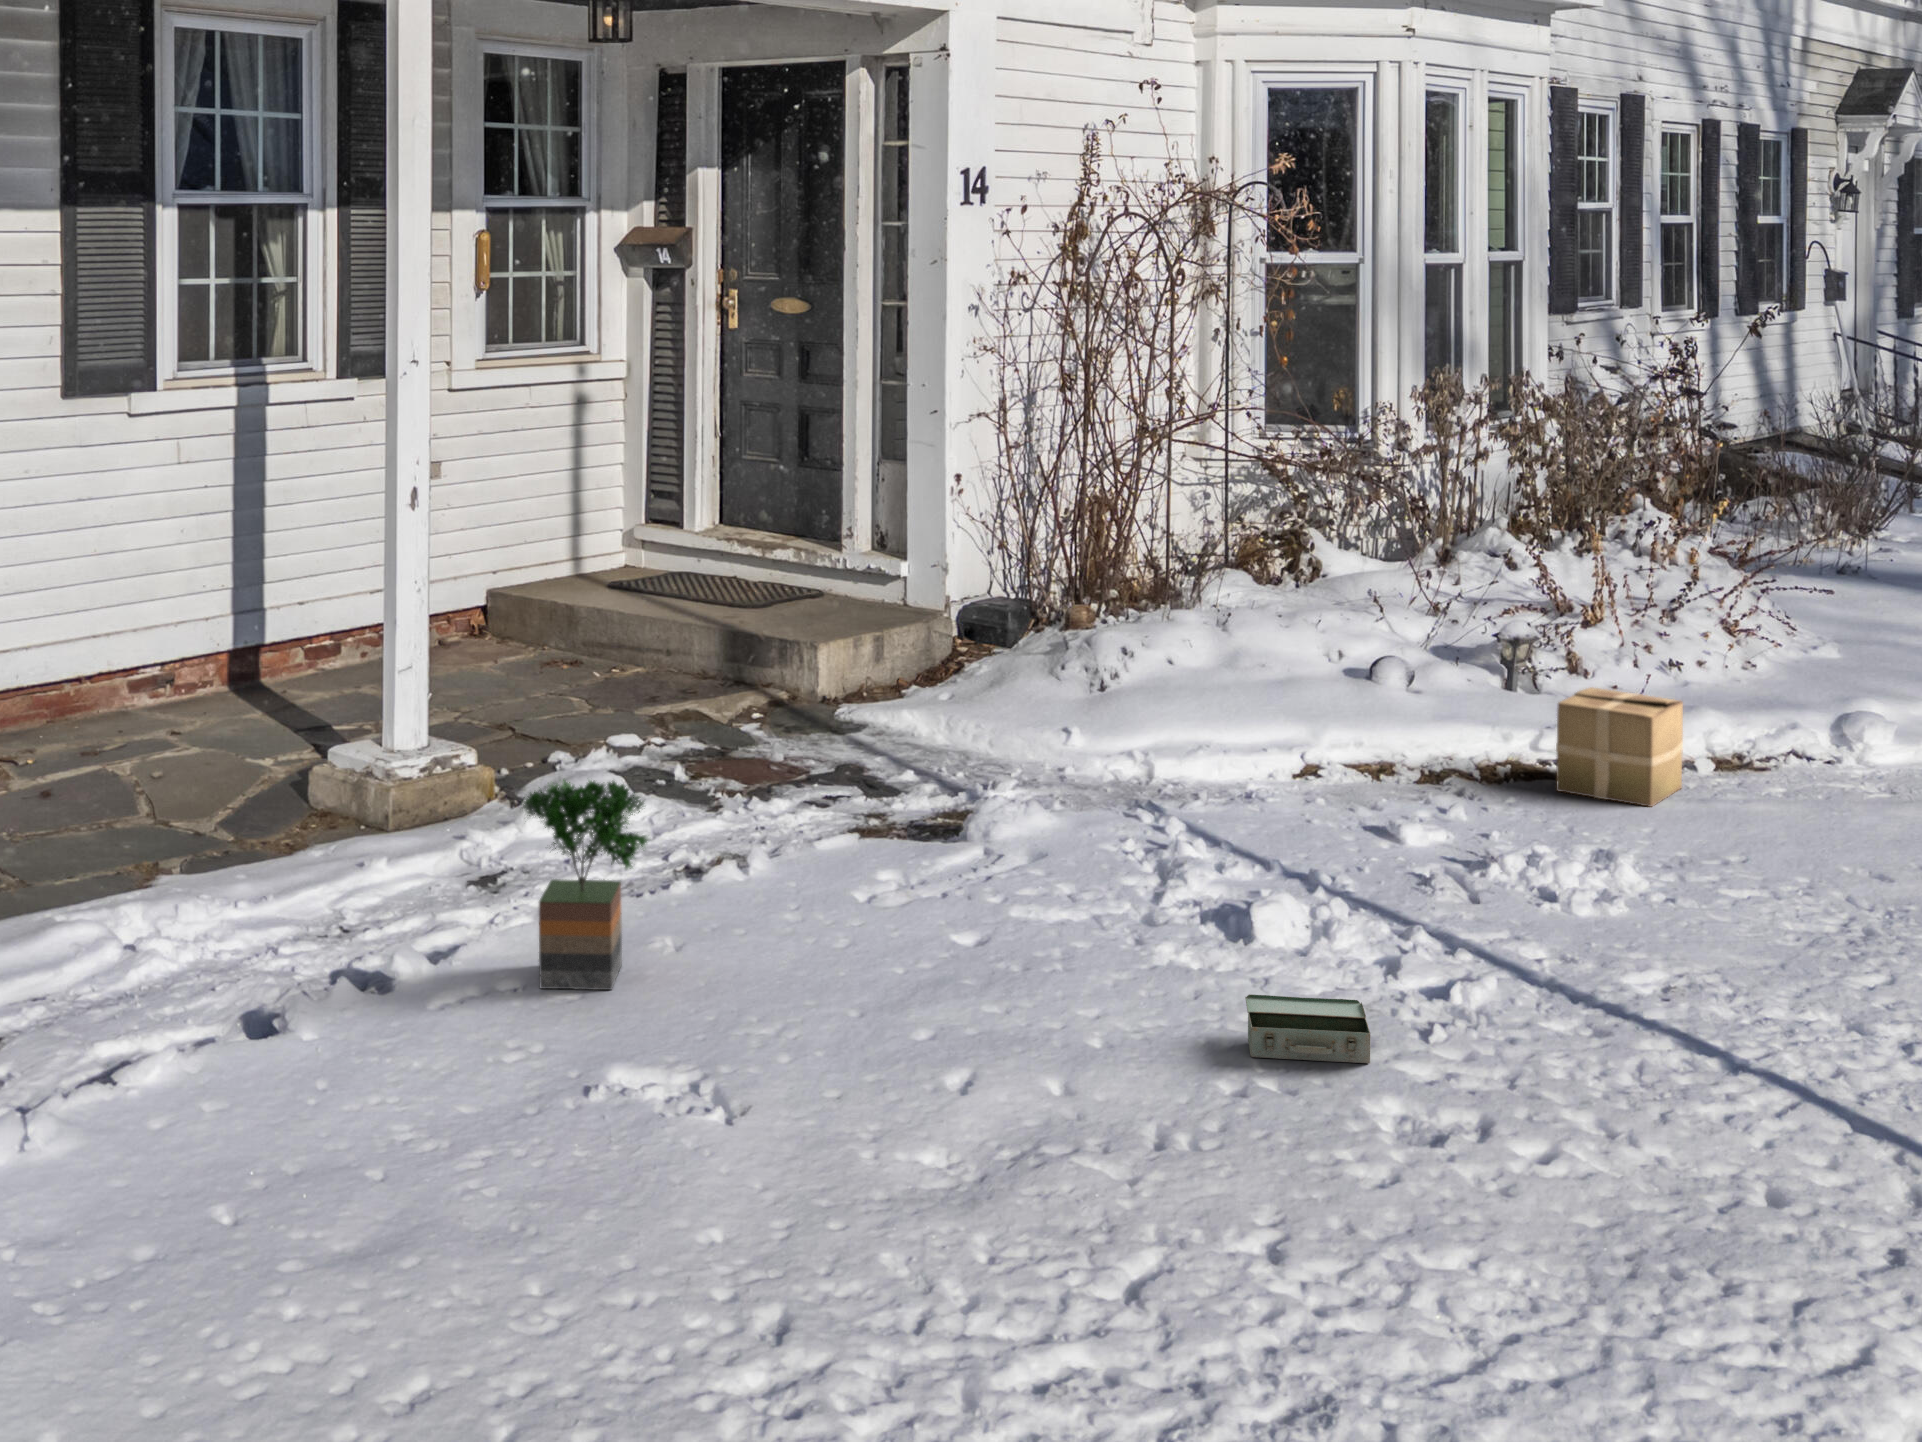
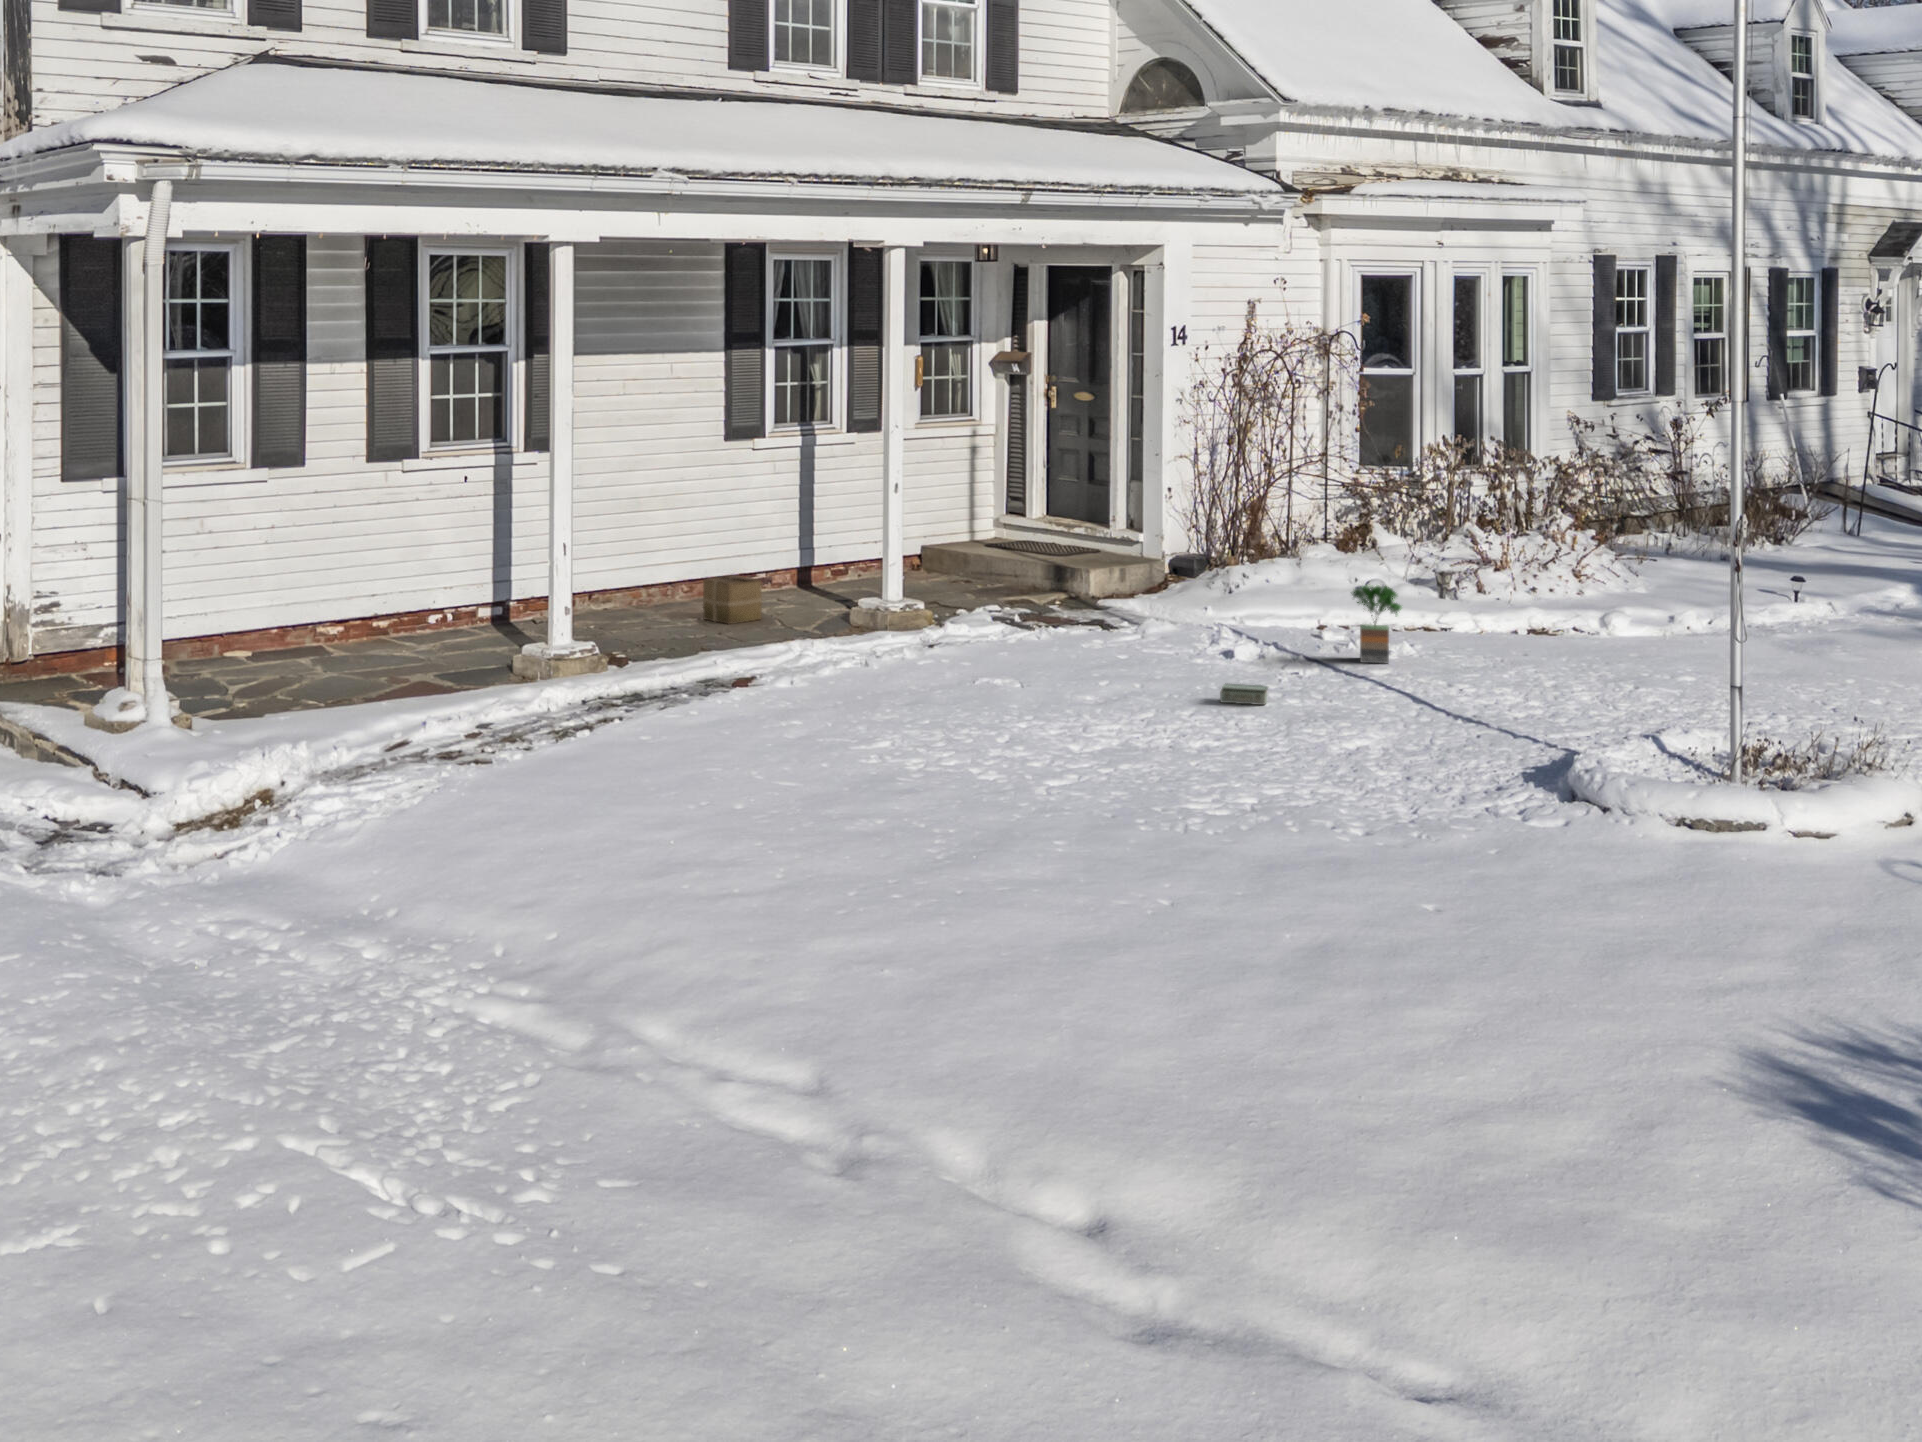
cardboard box: present [1556,687,1683,807] -> present [703,575,762,624]
potted tree: present [523,780,648,990] -> present [1351,585,1402,664]

